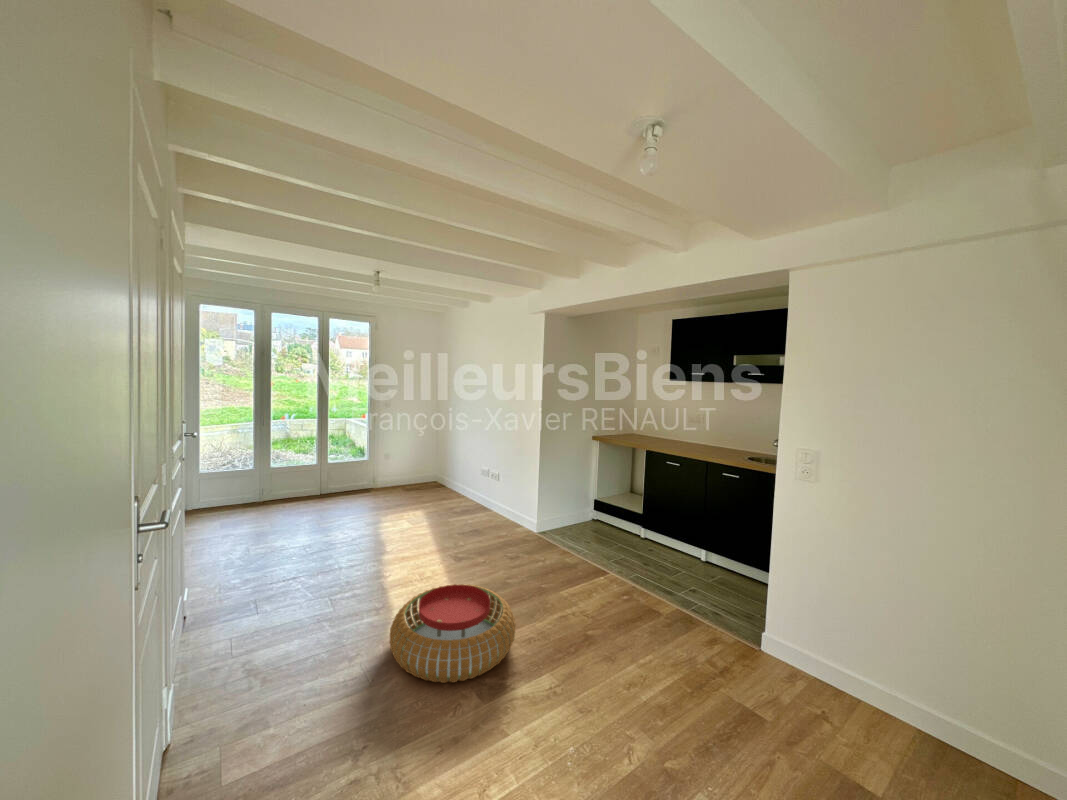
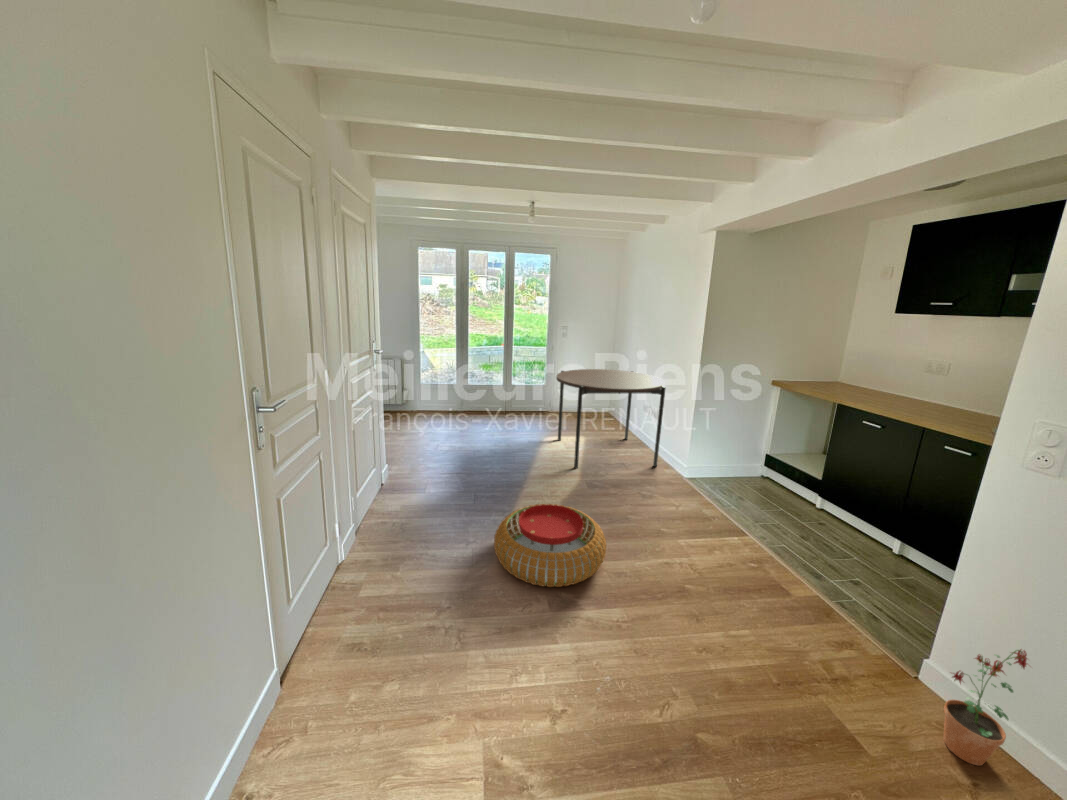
dining table: none [401,438,513,545] -> present [557,369,666,469]
potted plant: none [785,597,823,693] -> present [944,649,1027,765]

